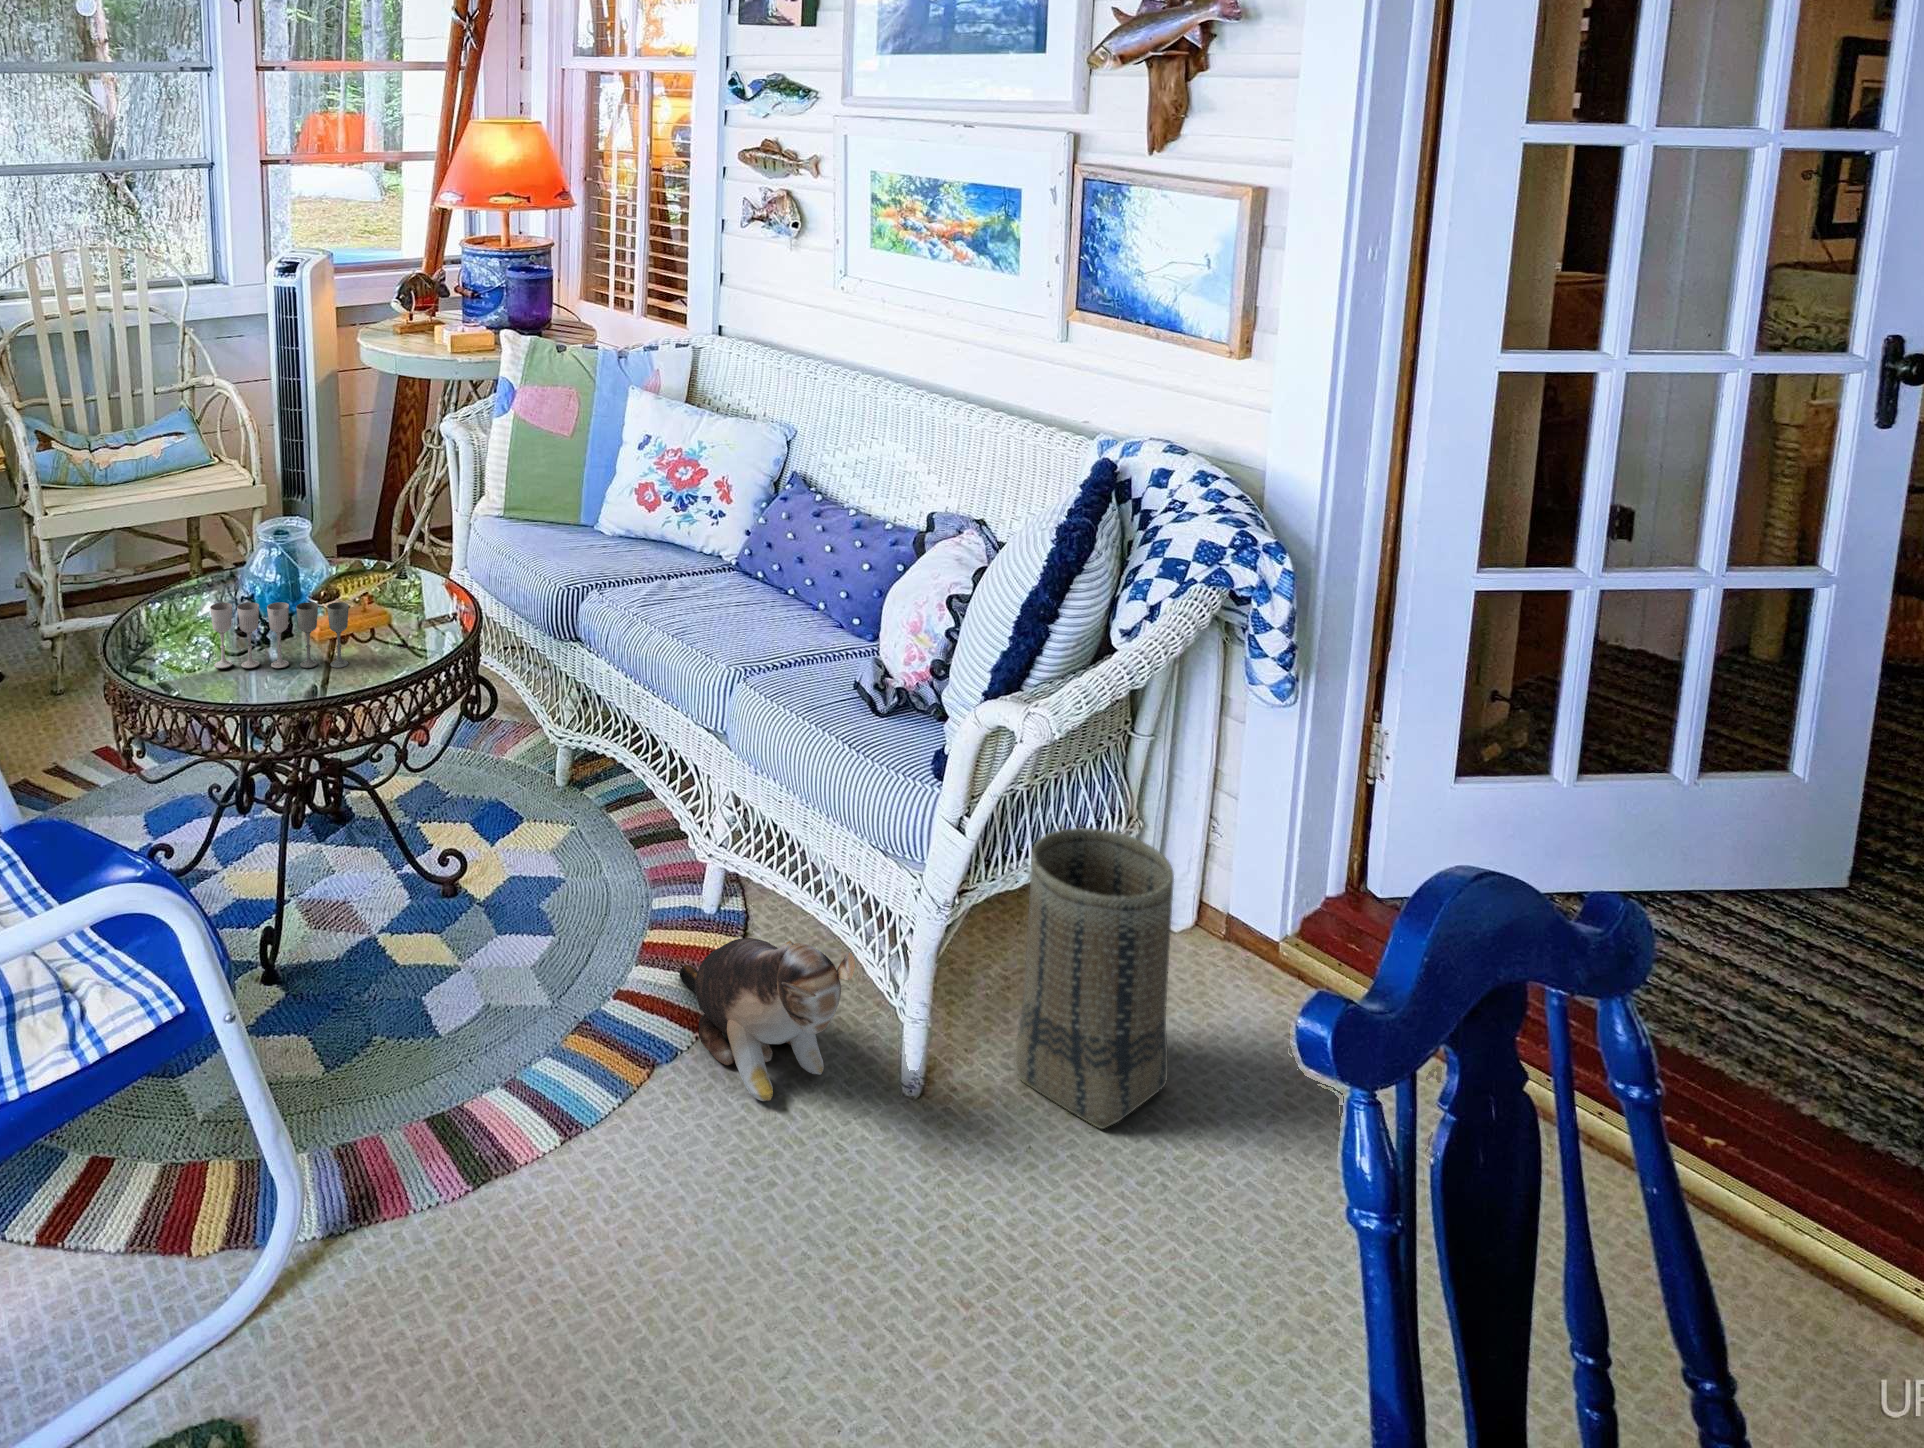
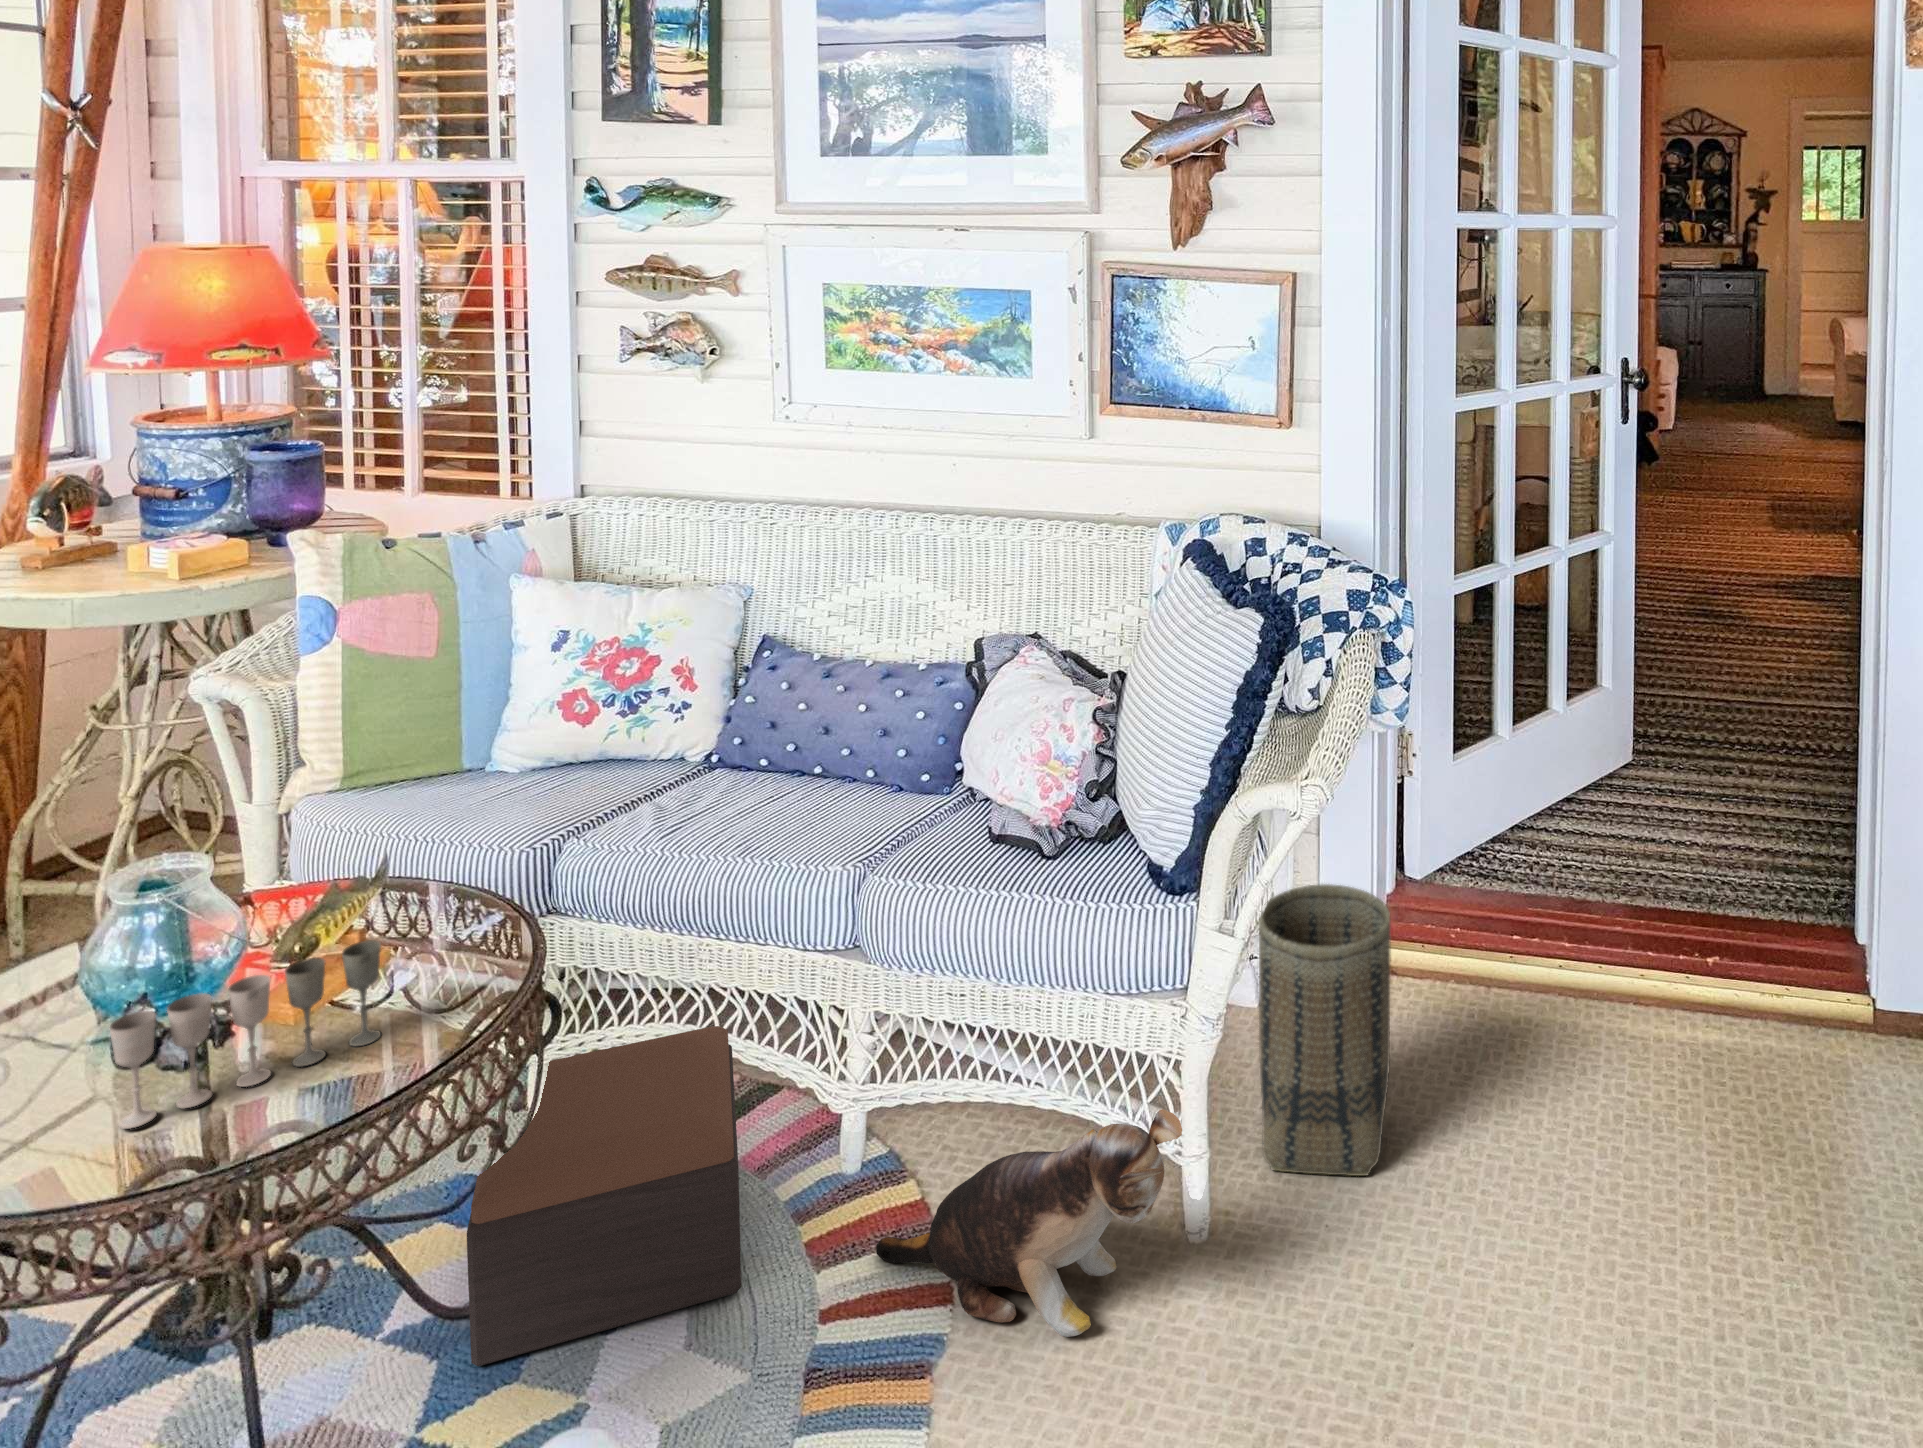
footstool: none [428,739,648,951] -> present [467,1026,741,1366]

